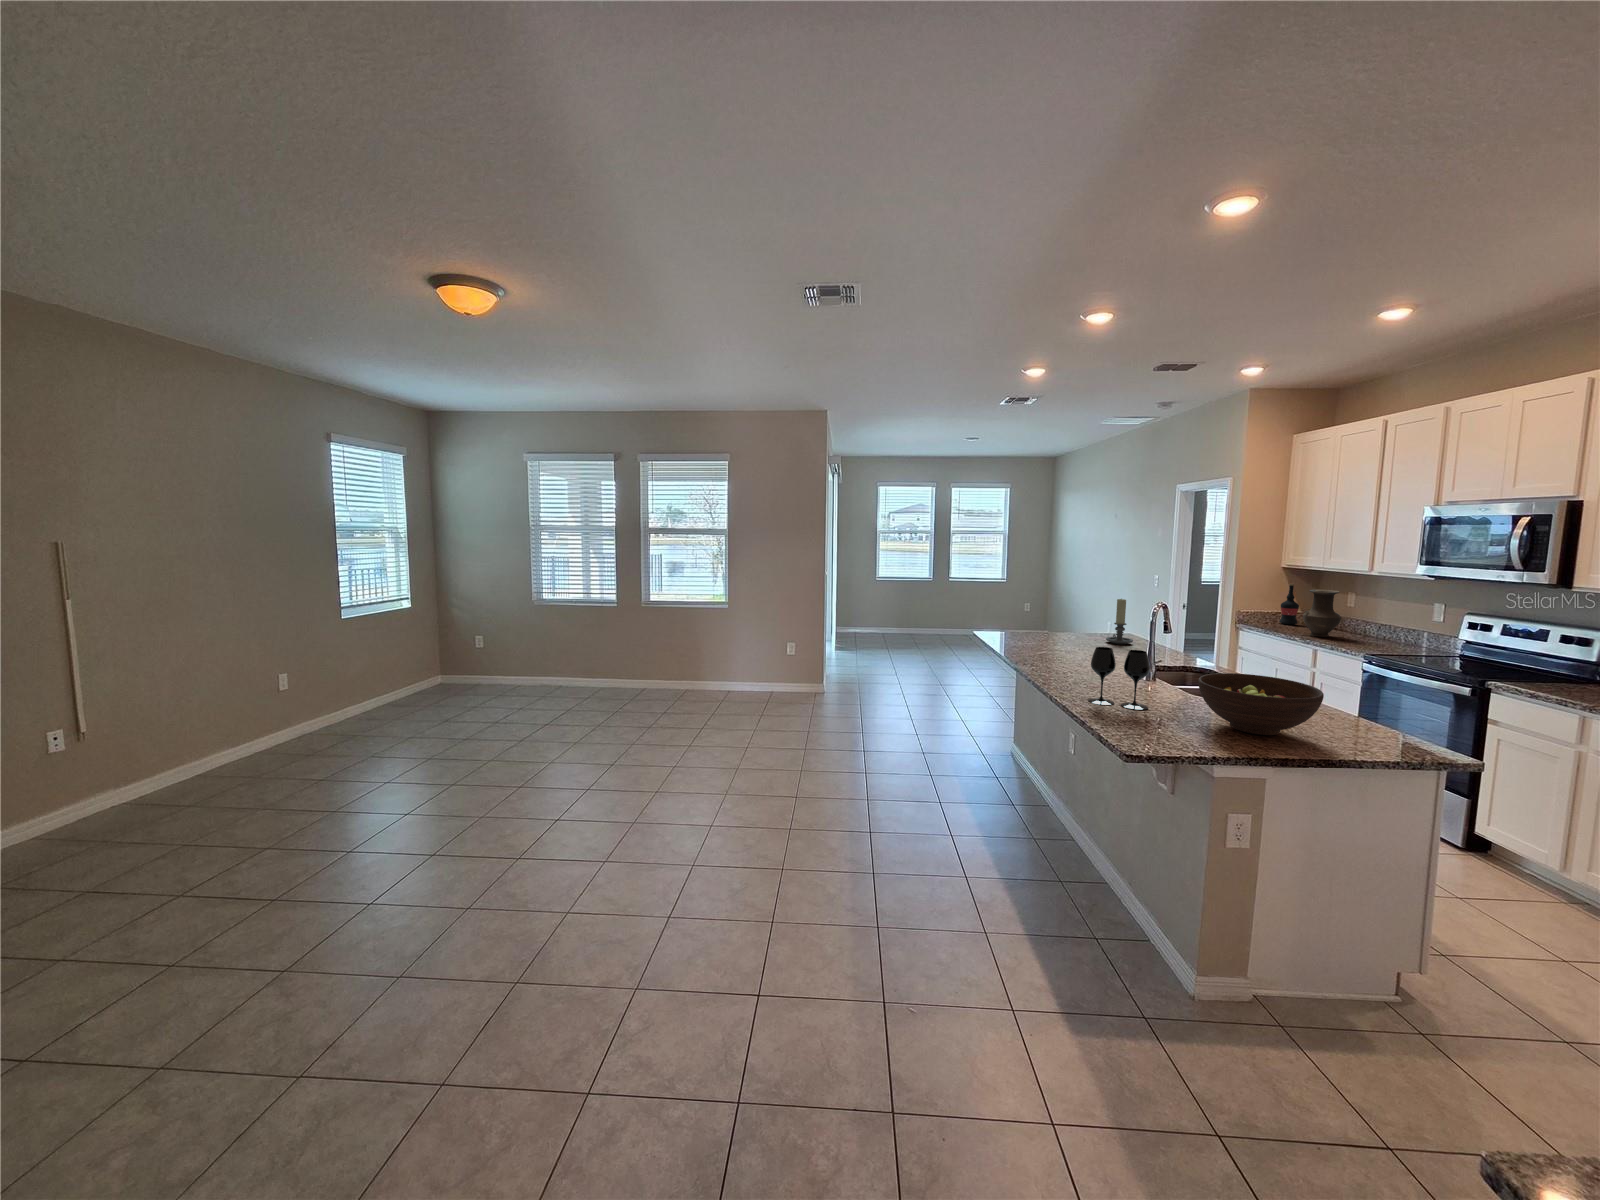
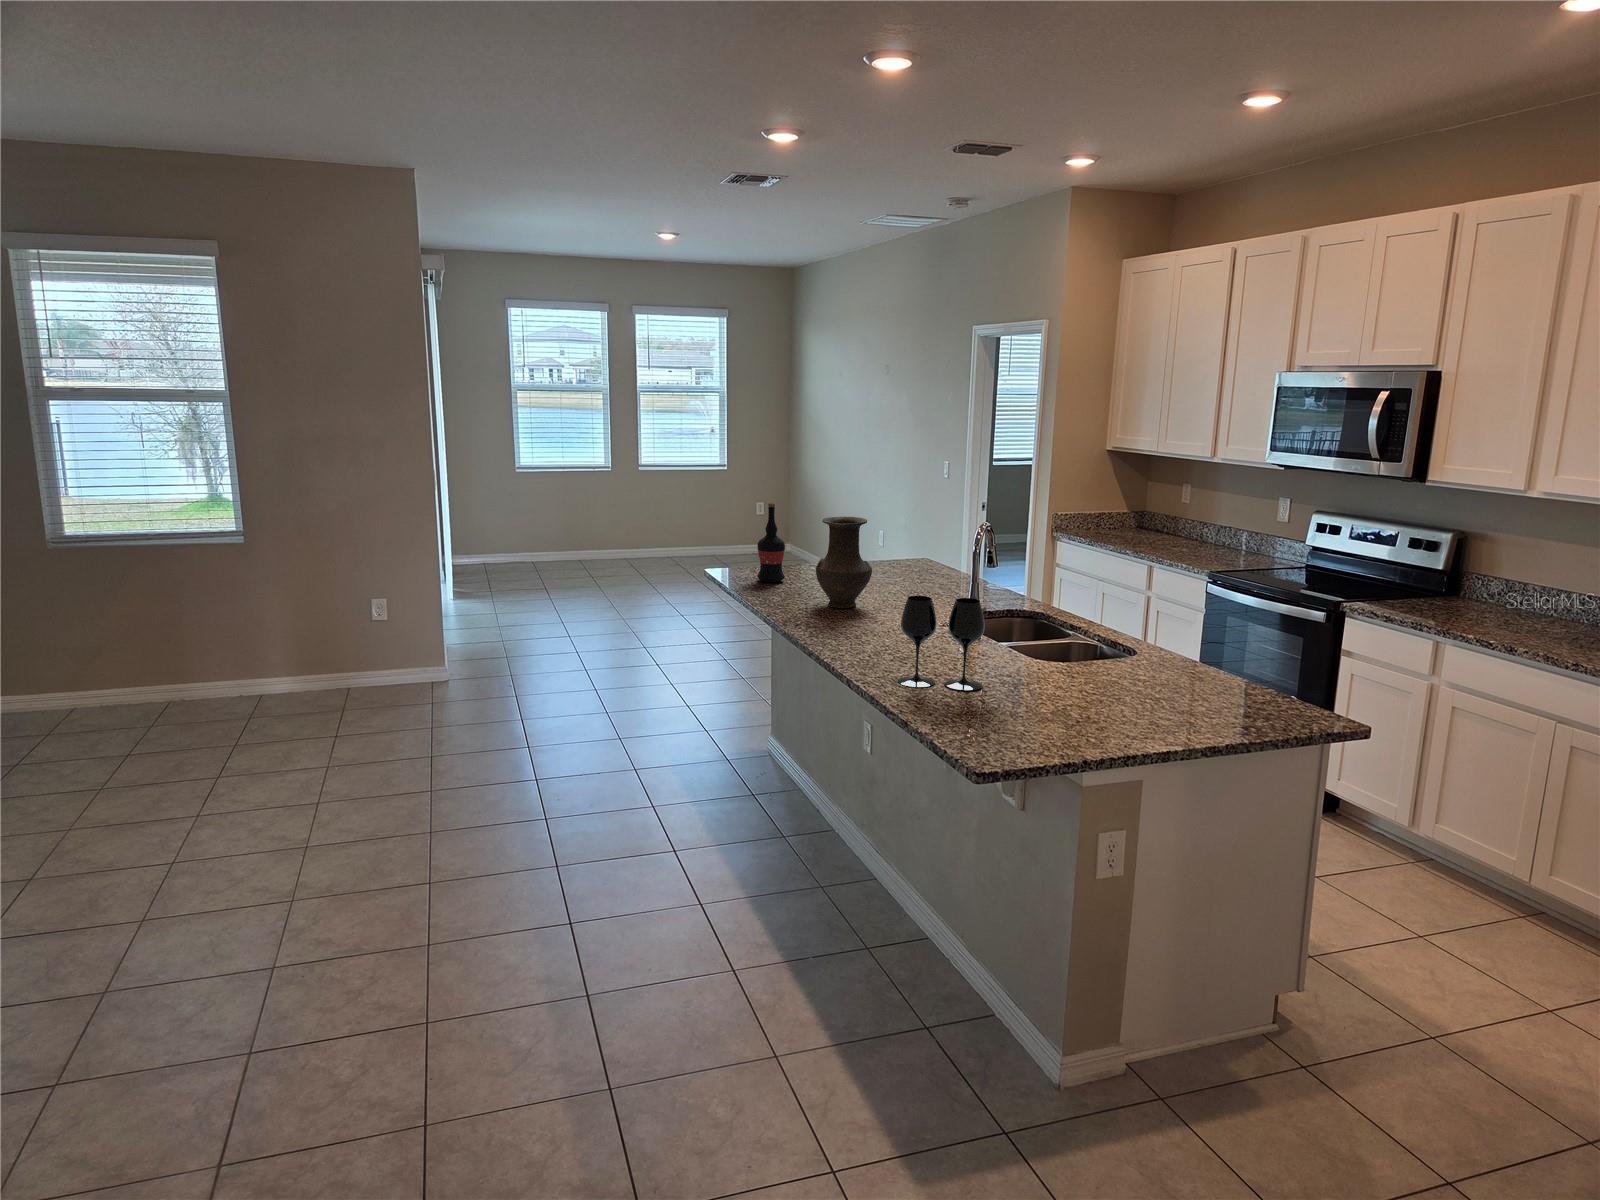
wine bottle: present [1279,584,1299,624] -> present [757,503,785,582]
vase: present [1303,590,1341,637] -> present [816,517,872,608]
candle holder: present [1106,599,1133,644] -> none [901,506,938,576]
fruit bowl: present [1198,673,1324,735] -> none [1052,624,1208,715]

